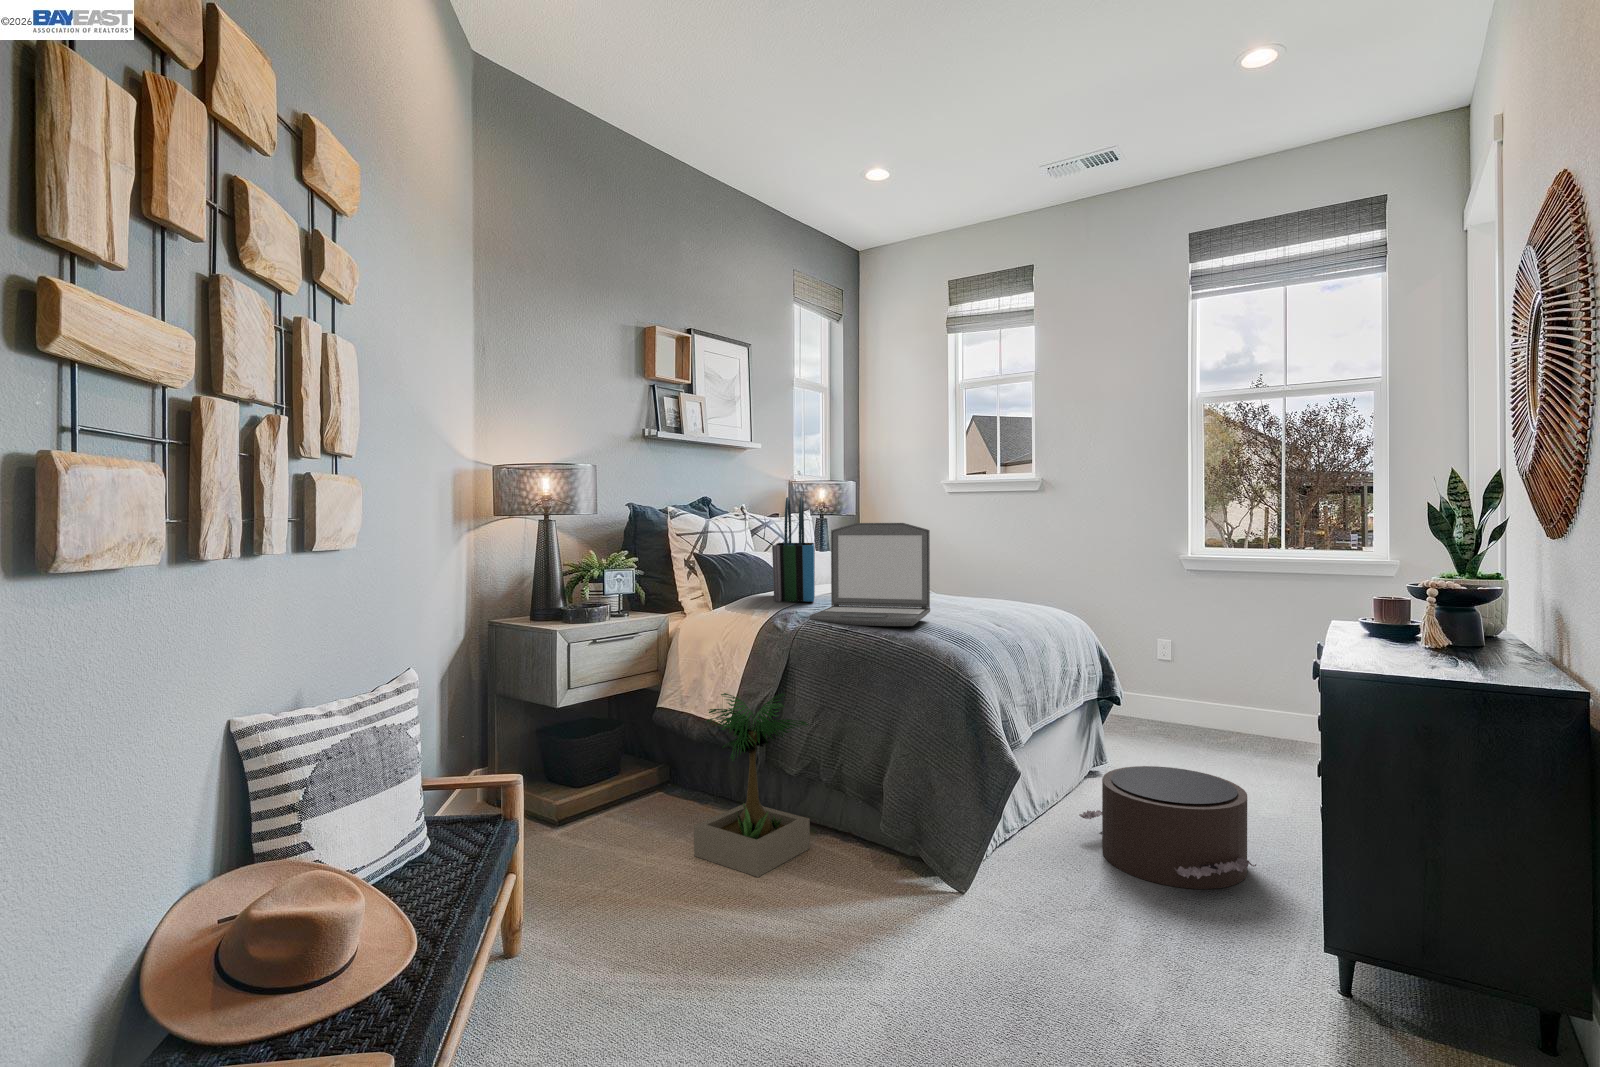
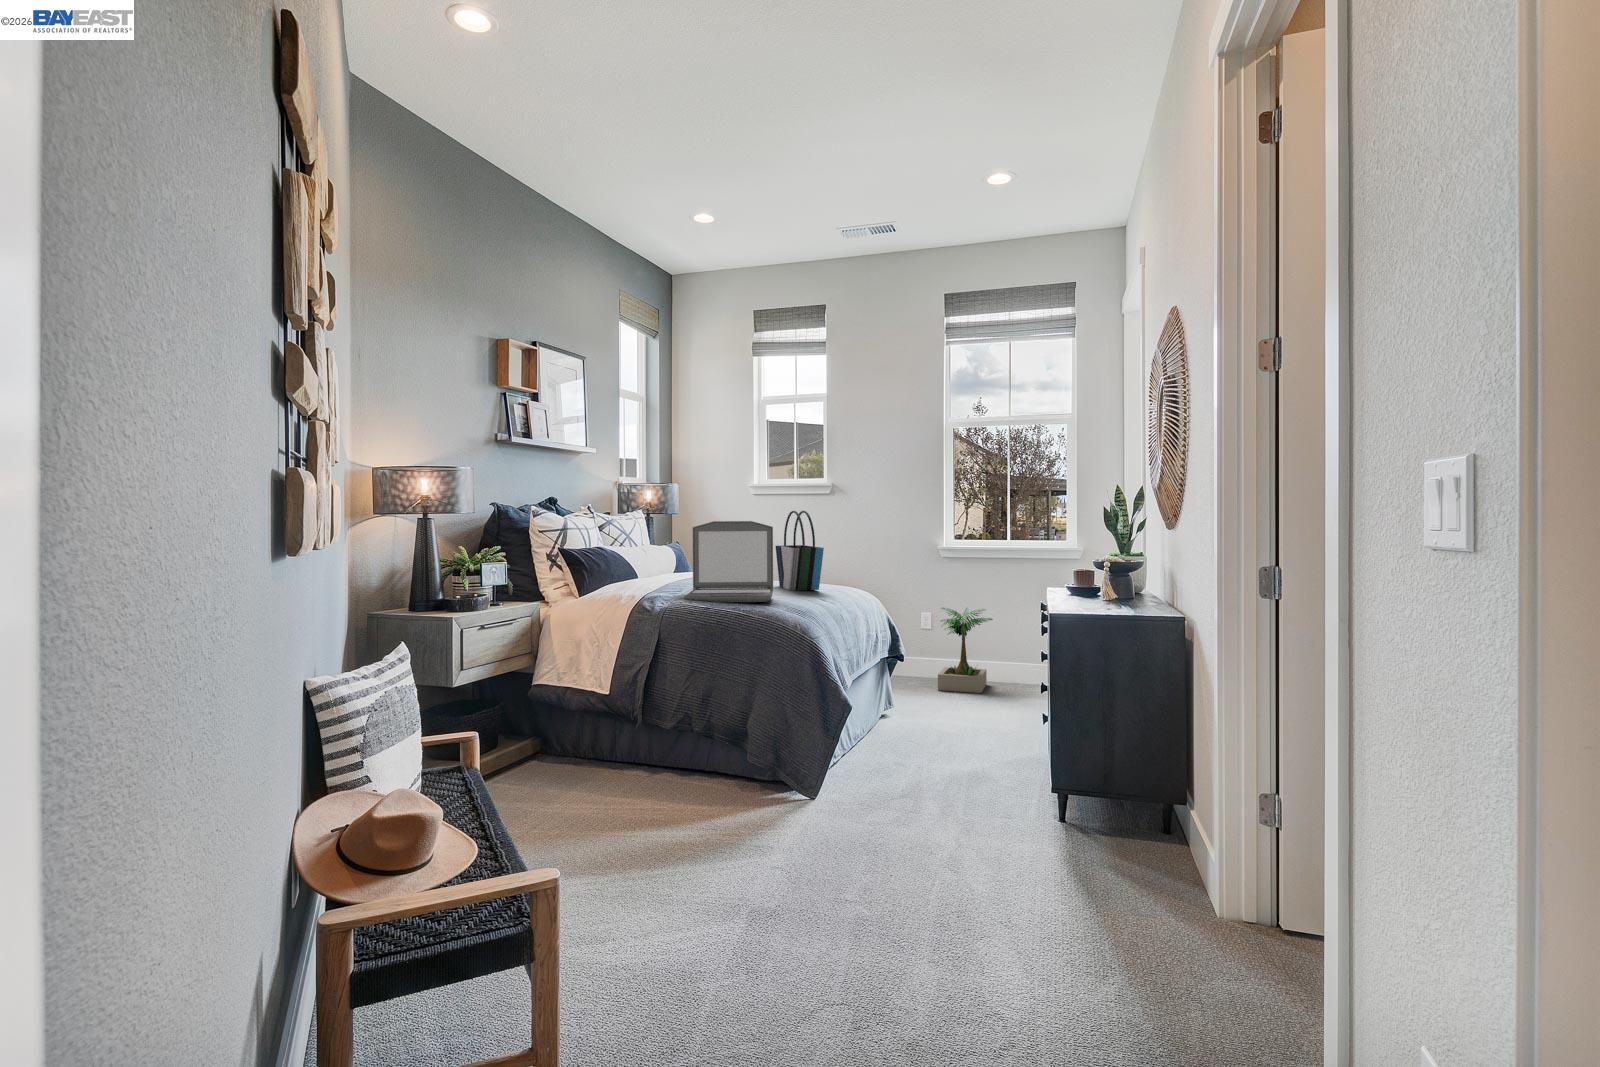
tote bag: present [772,497,815,602] -> present [776,511,824,591]
potted plant: present [694,693,810,877] -> present [938,608,993,693]
pouf: present [1079,766,1256,889] -> none [883,700,1005,779]

